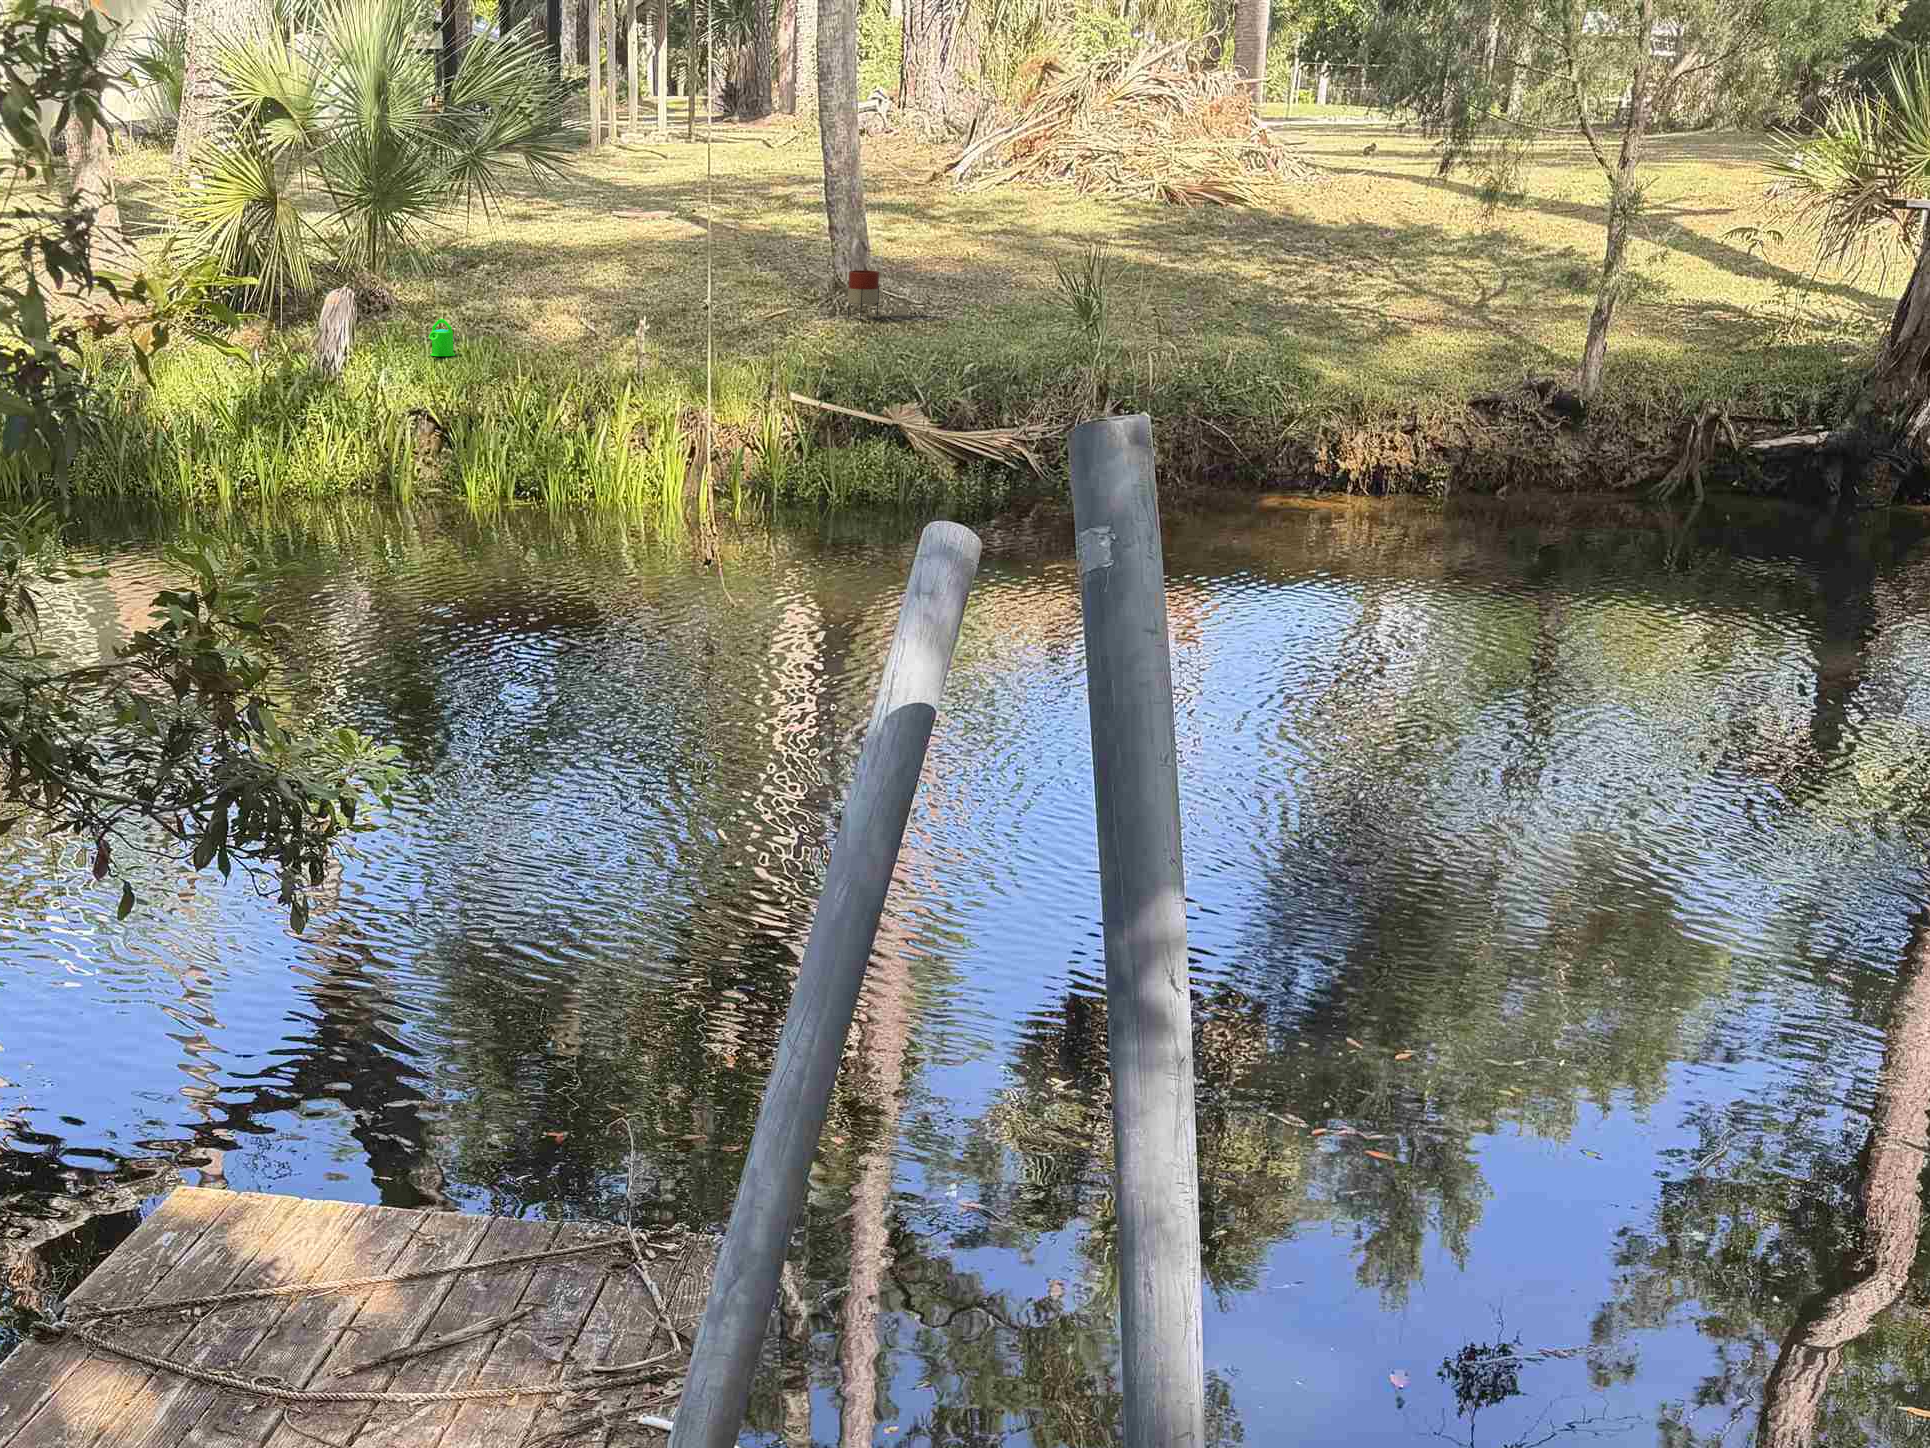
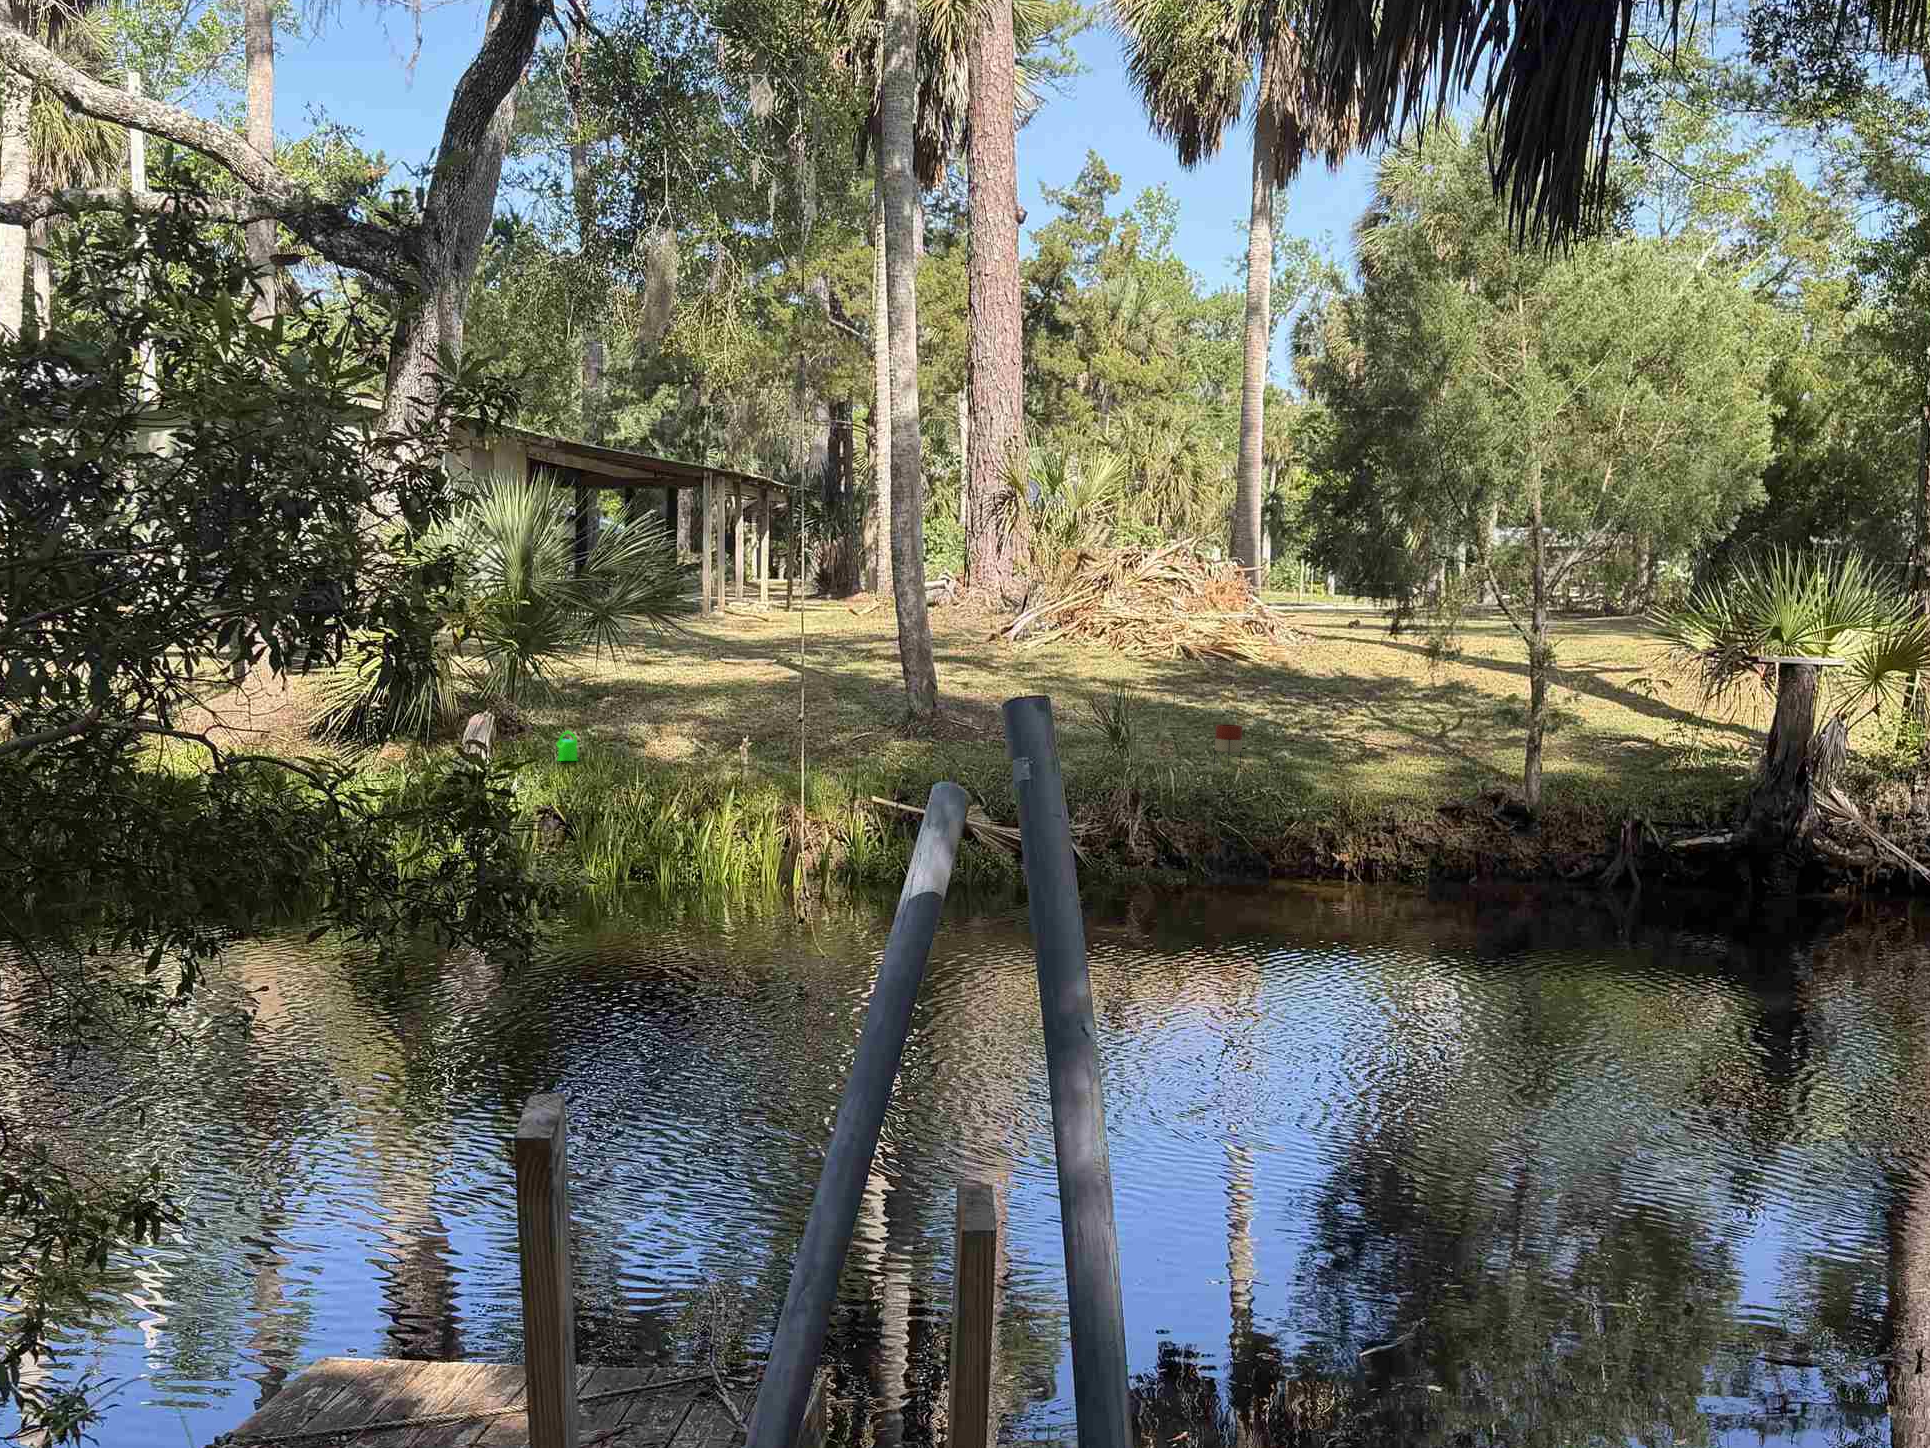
planter: present [848,270,879,322] -> present [1214,724,1243,767]

